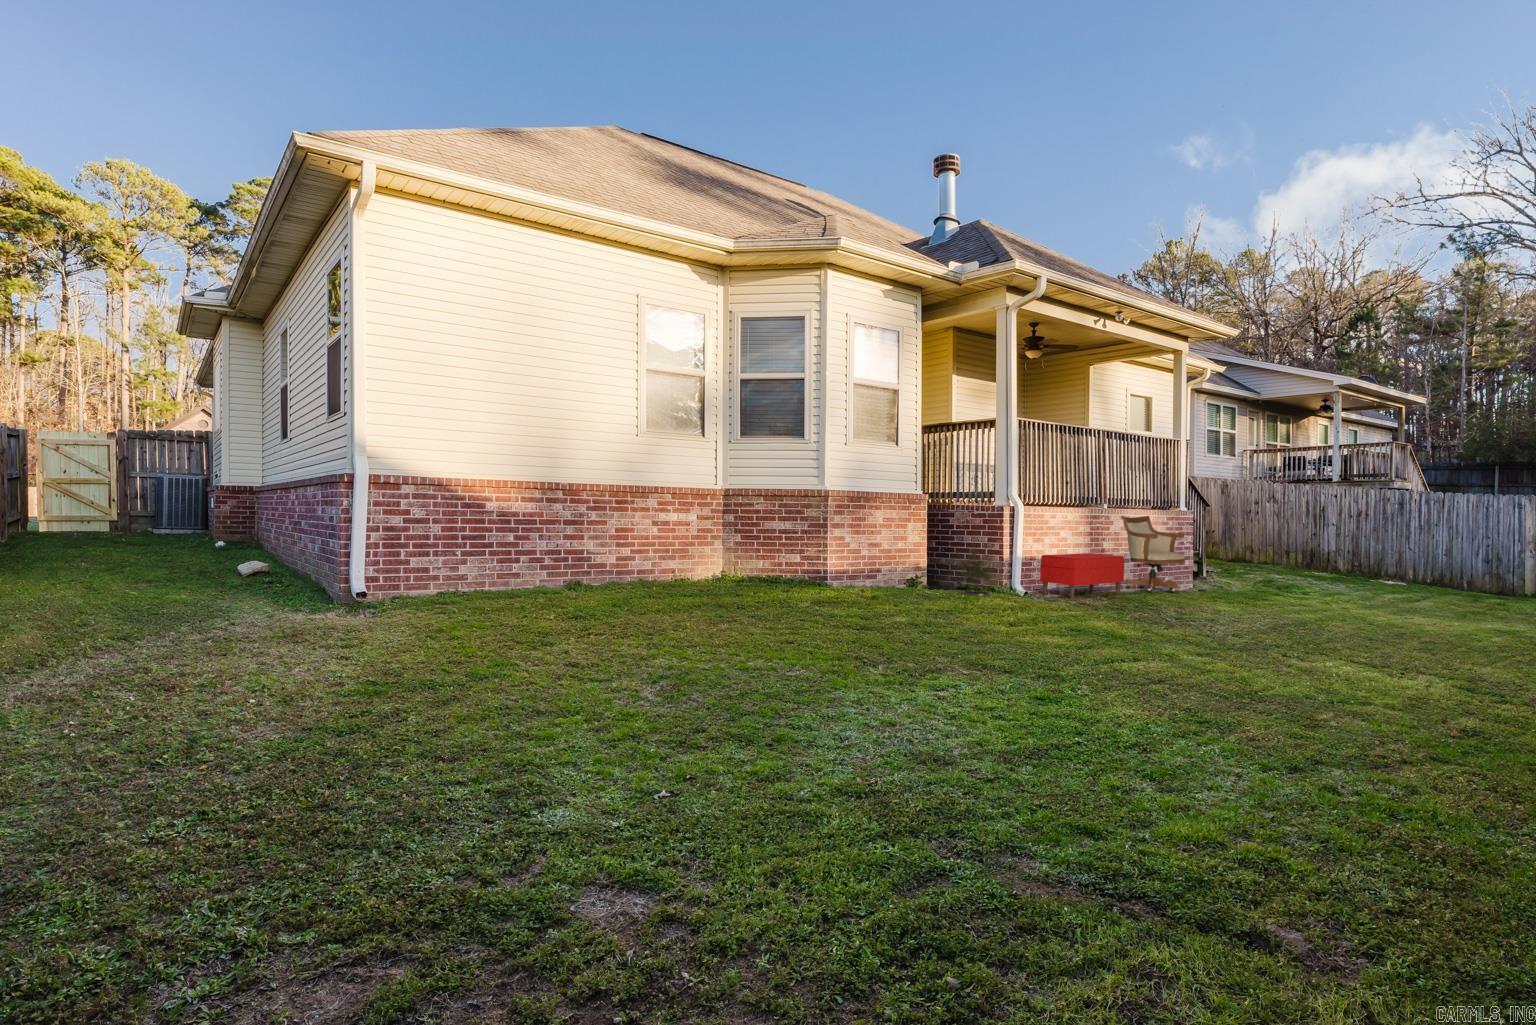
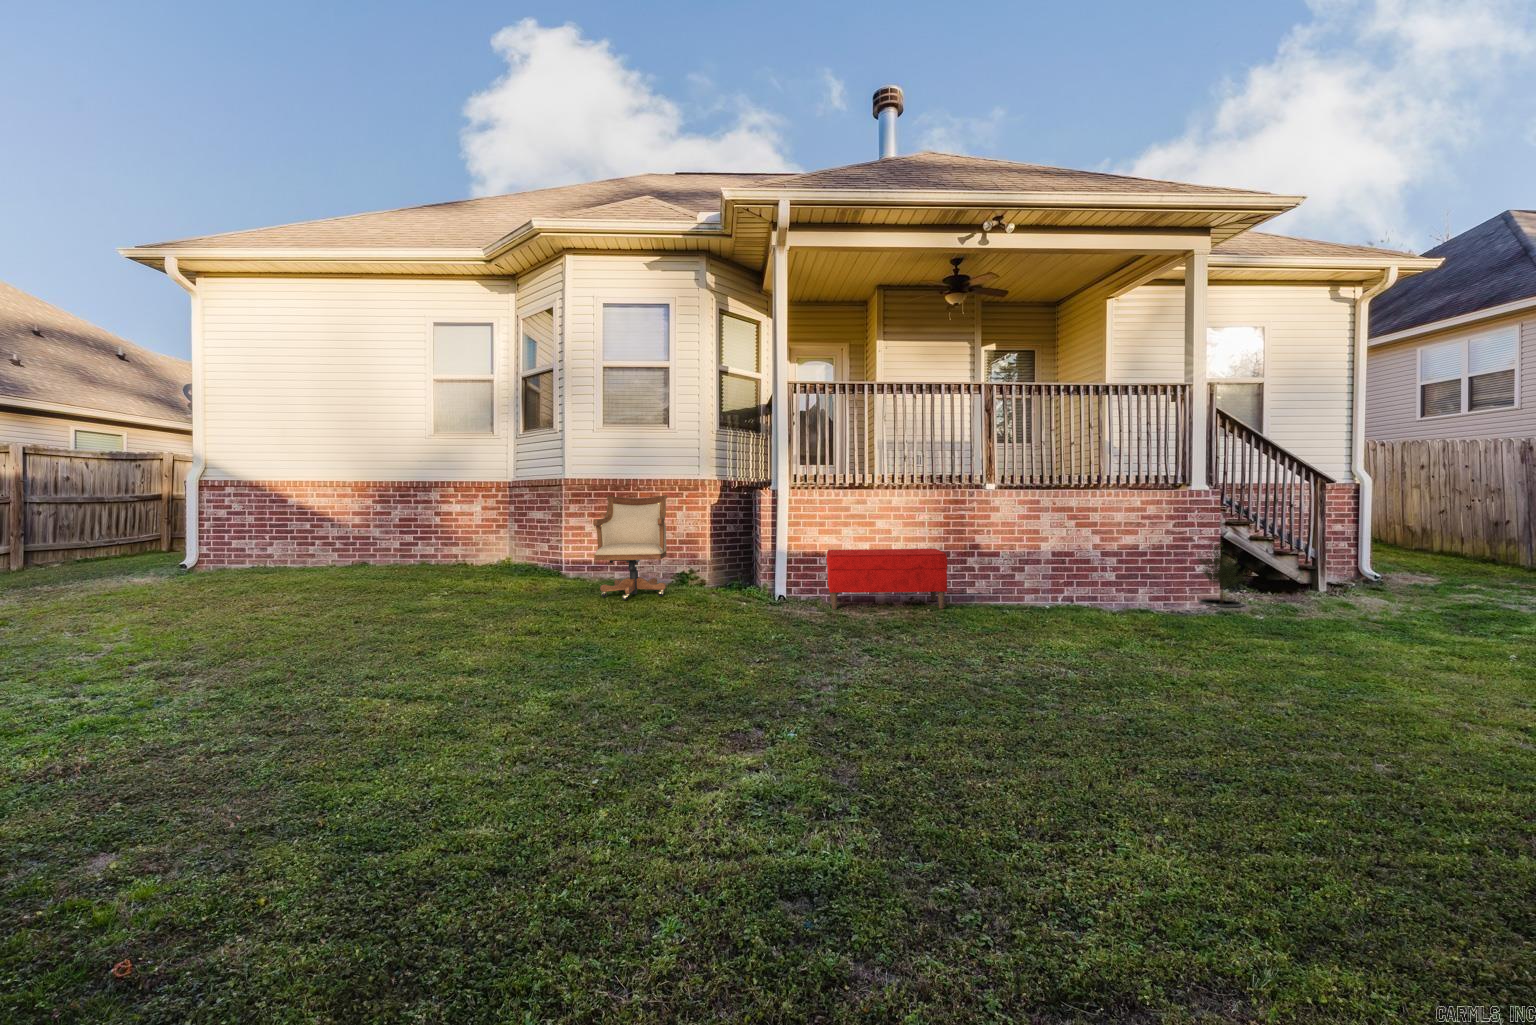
chair: present [1121,516,1185,593] -> present [593,495,667,600]
potted tree: present [962,547,992,596] -> present [1198,542,1245,607]

